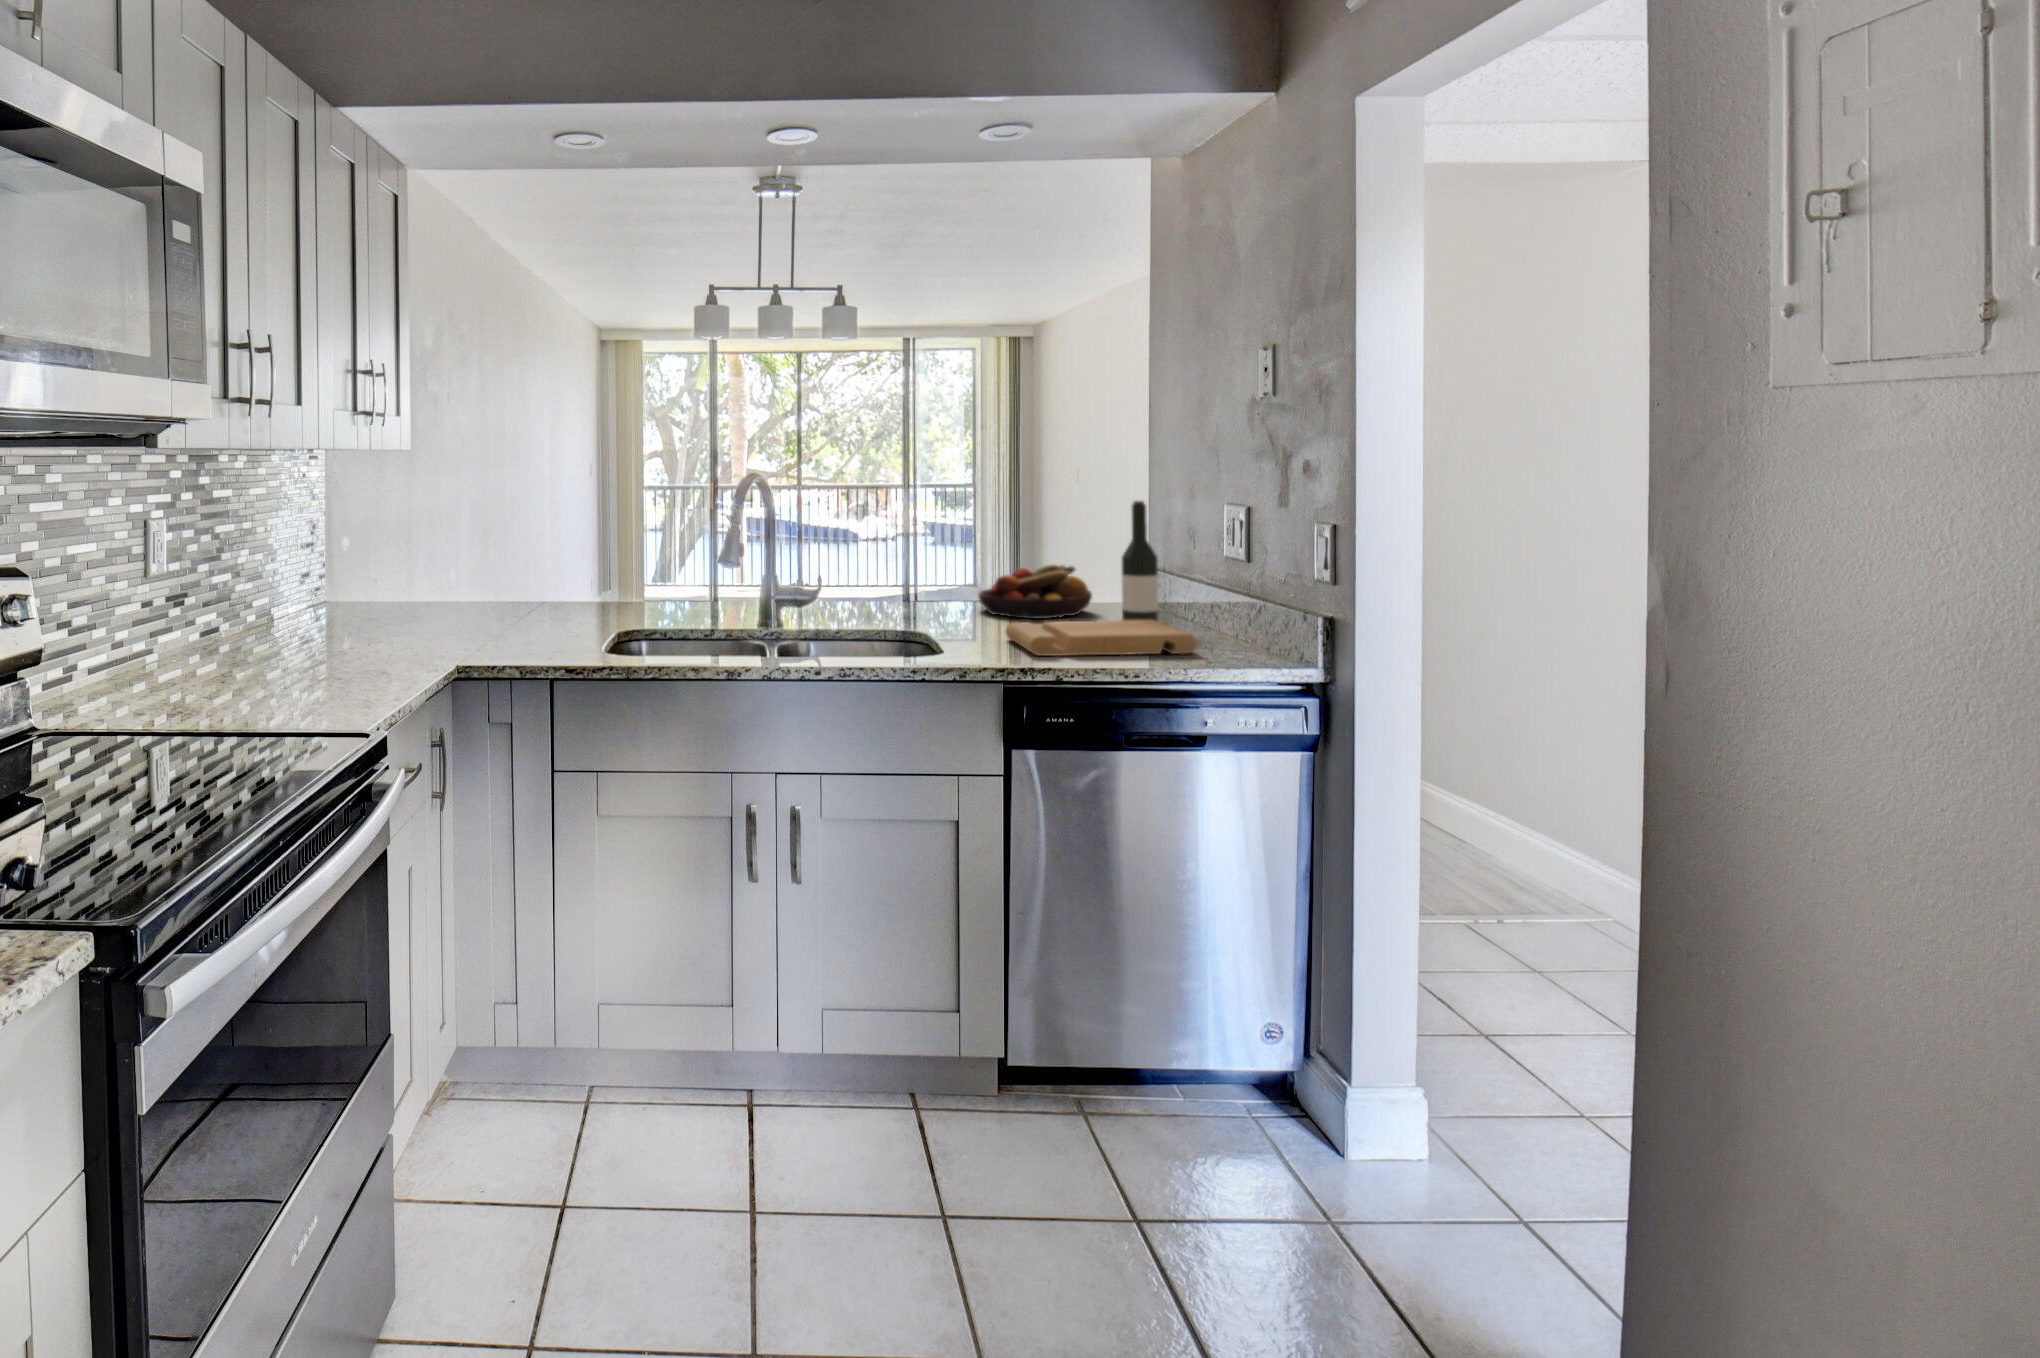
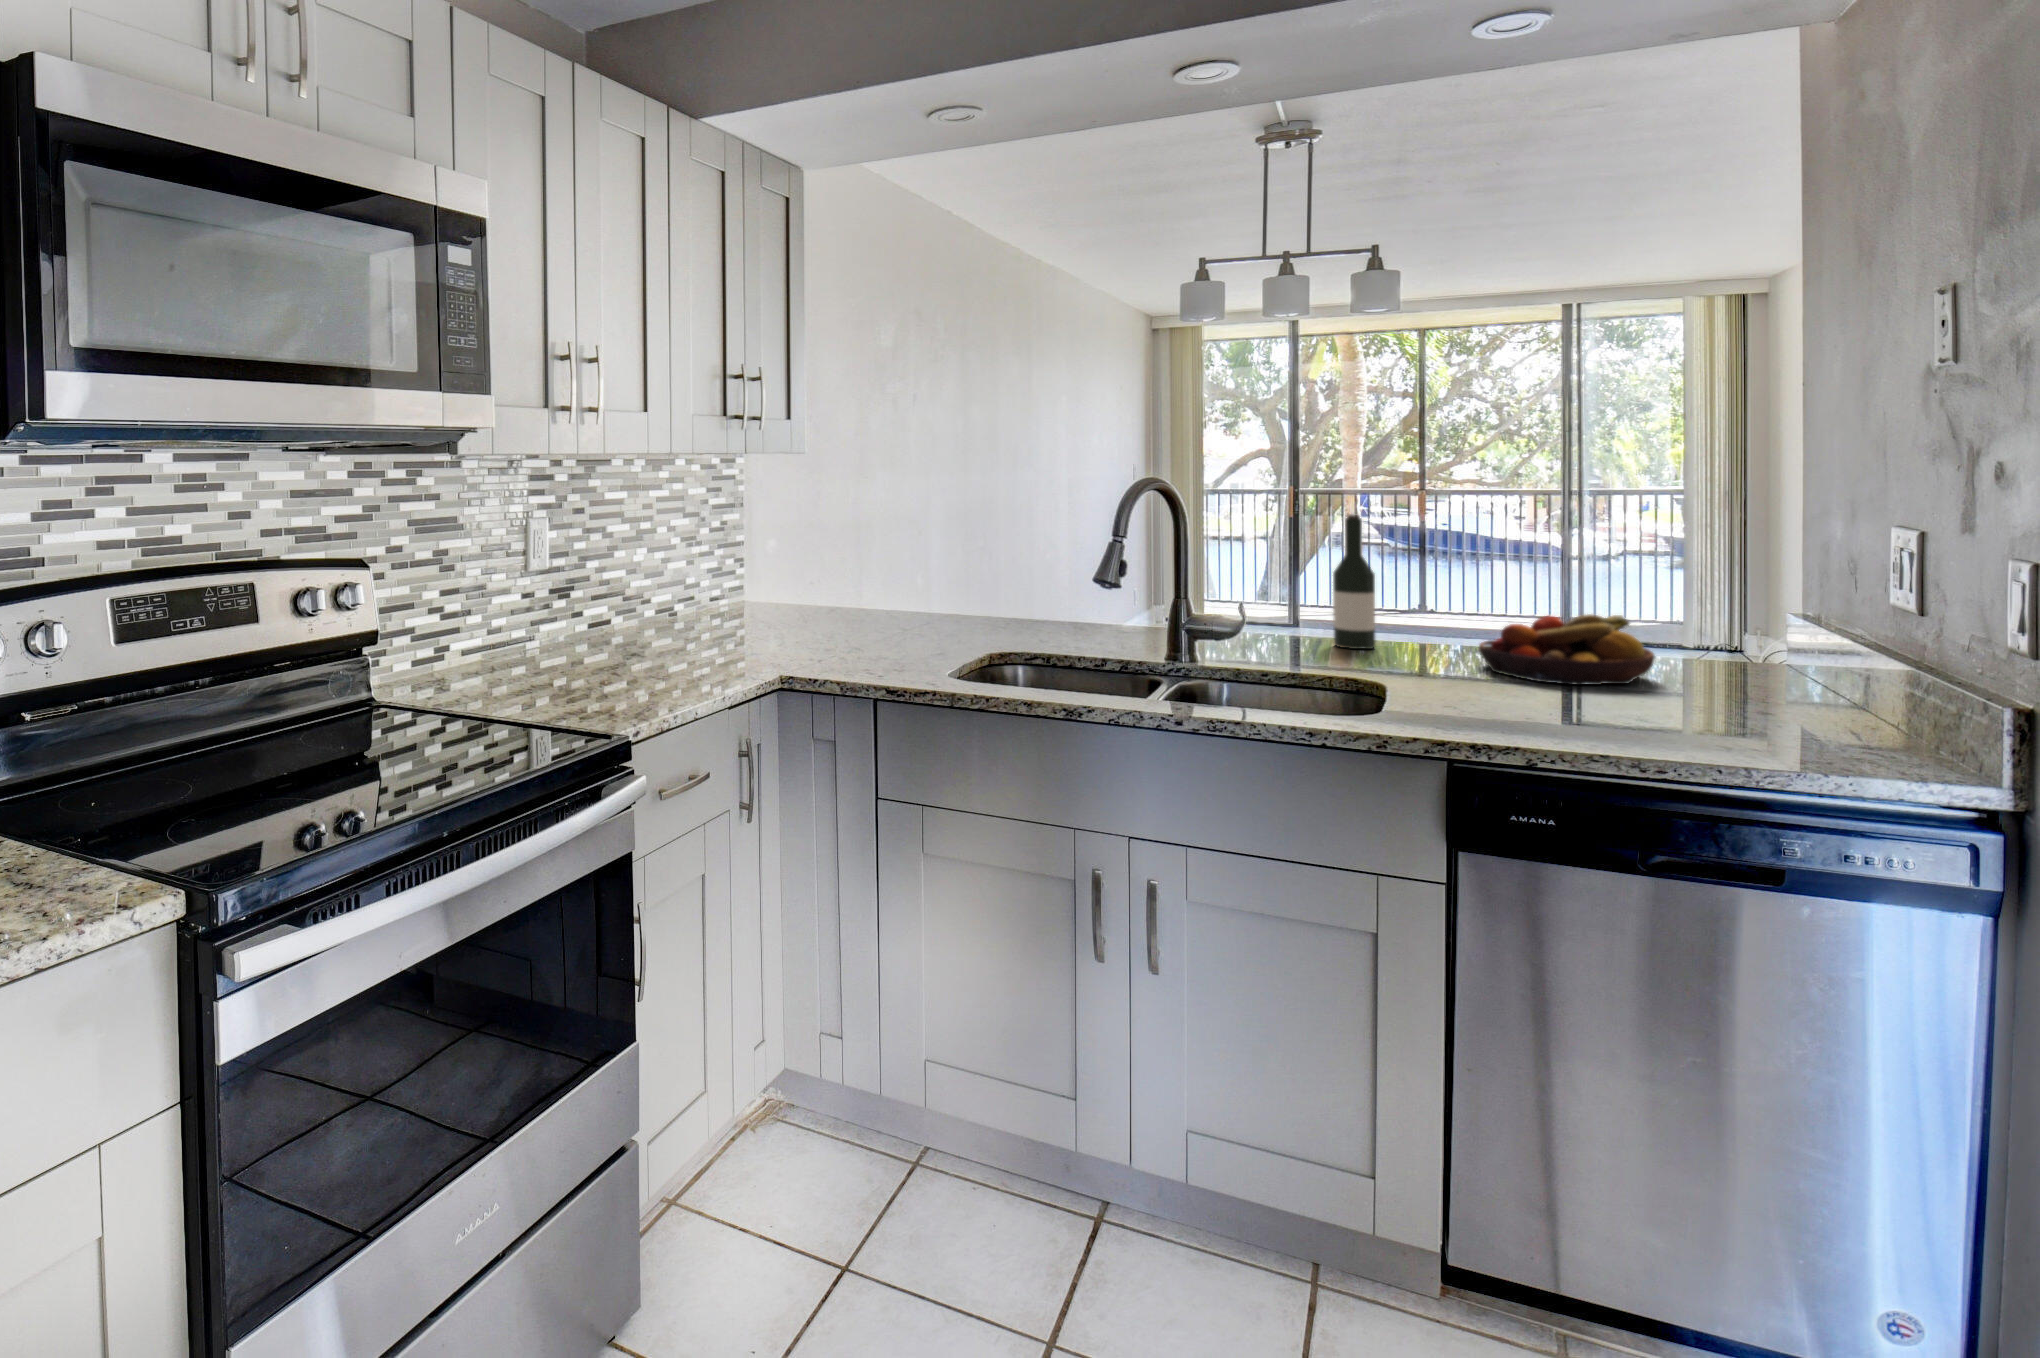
wine bottle: present [1121,501,1158,621] -> present [1333,515,1375,649]
cutting board: present [1006,620,1198,656] -> none [1480,687,1781,758]

